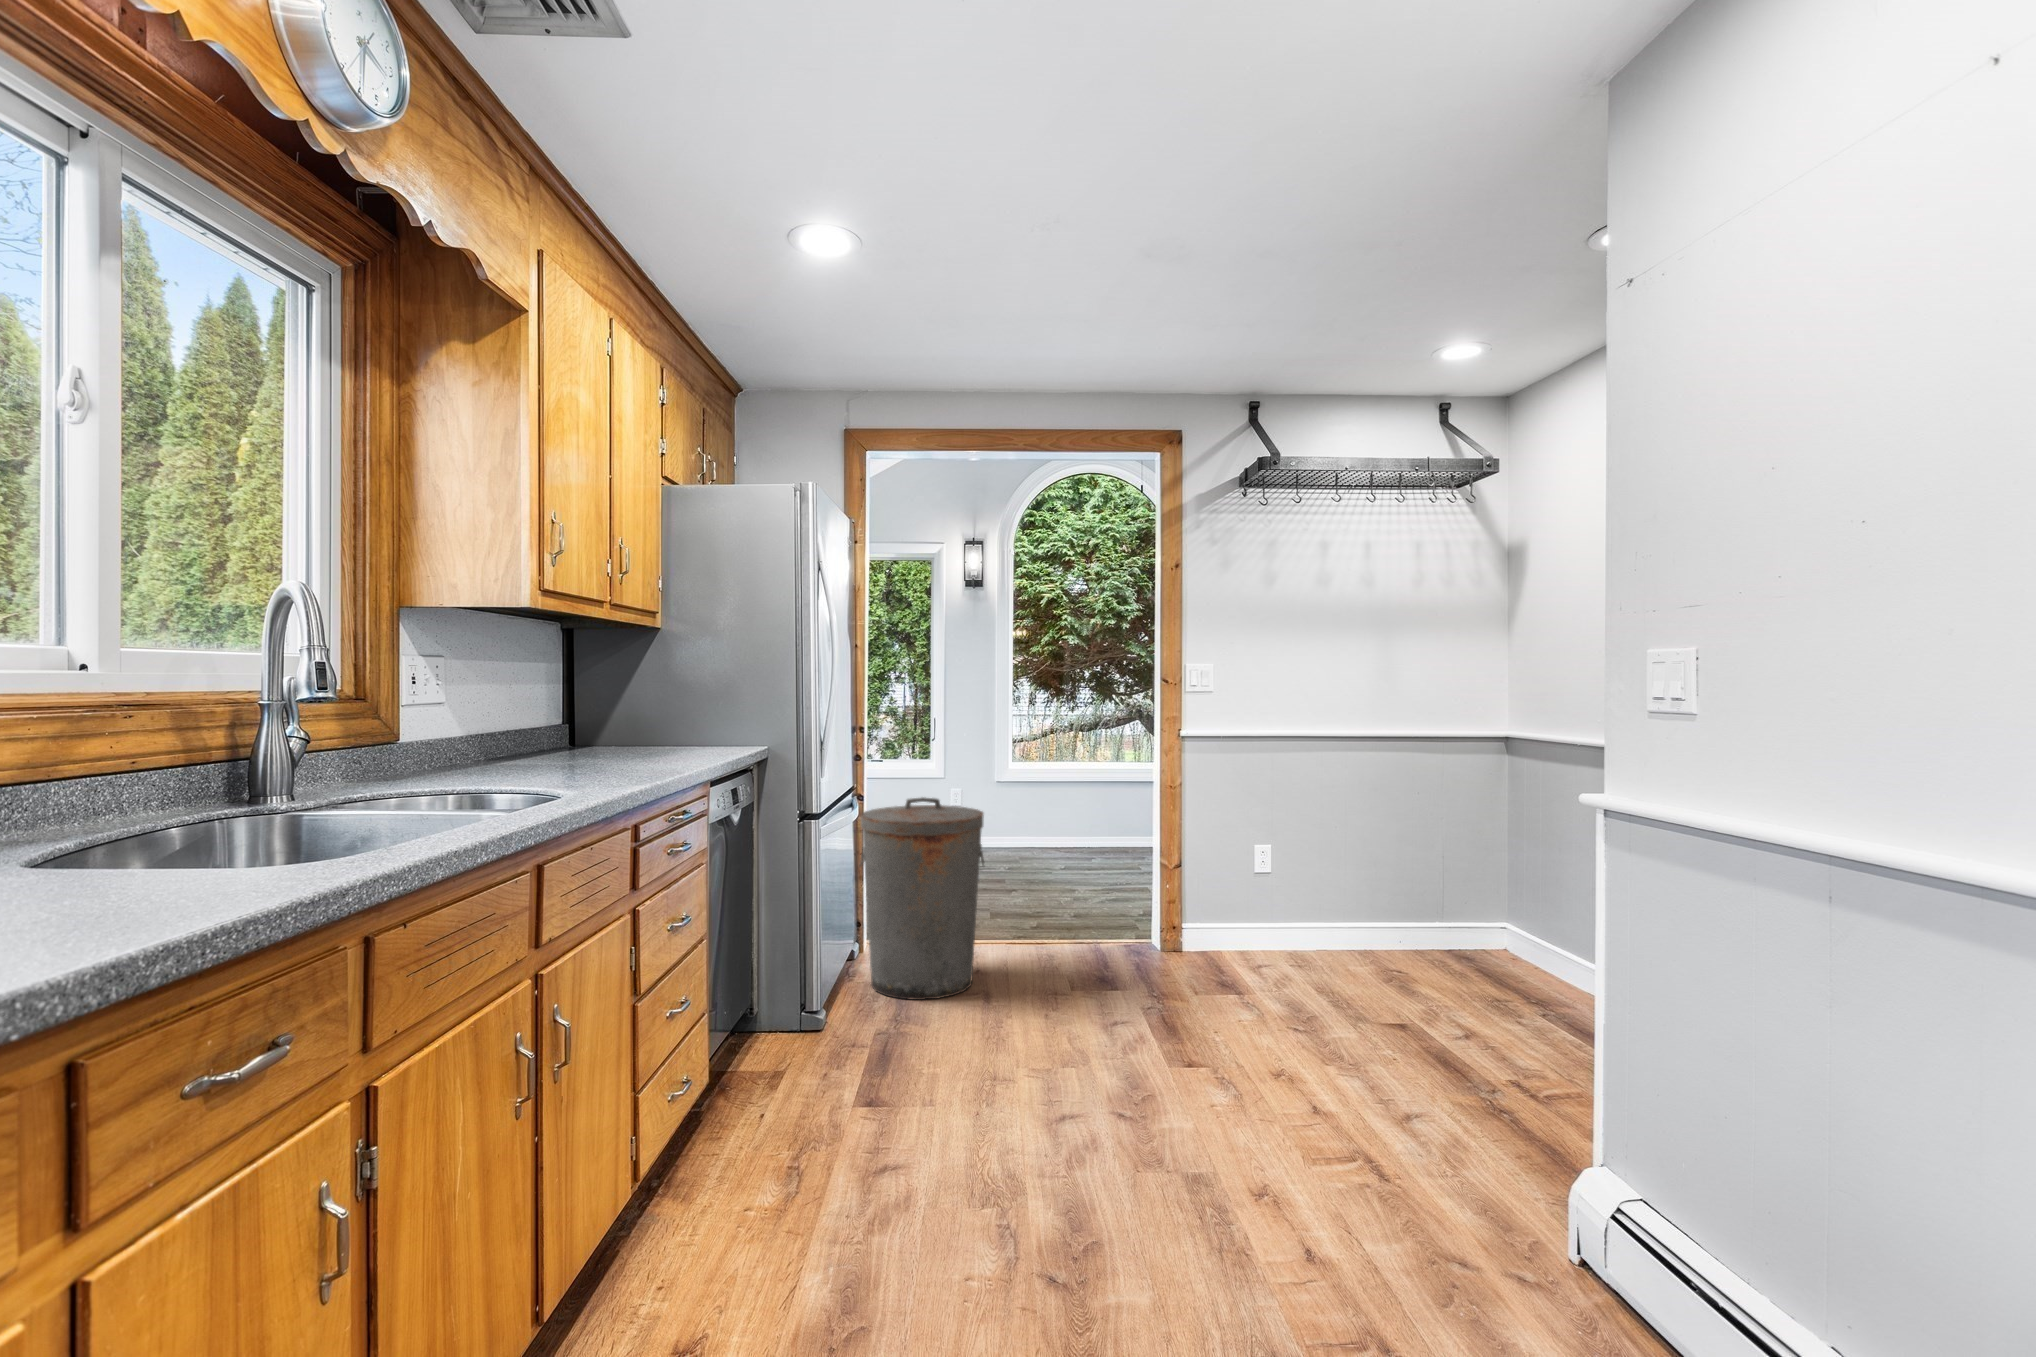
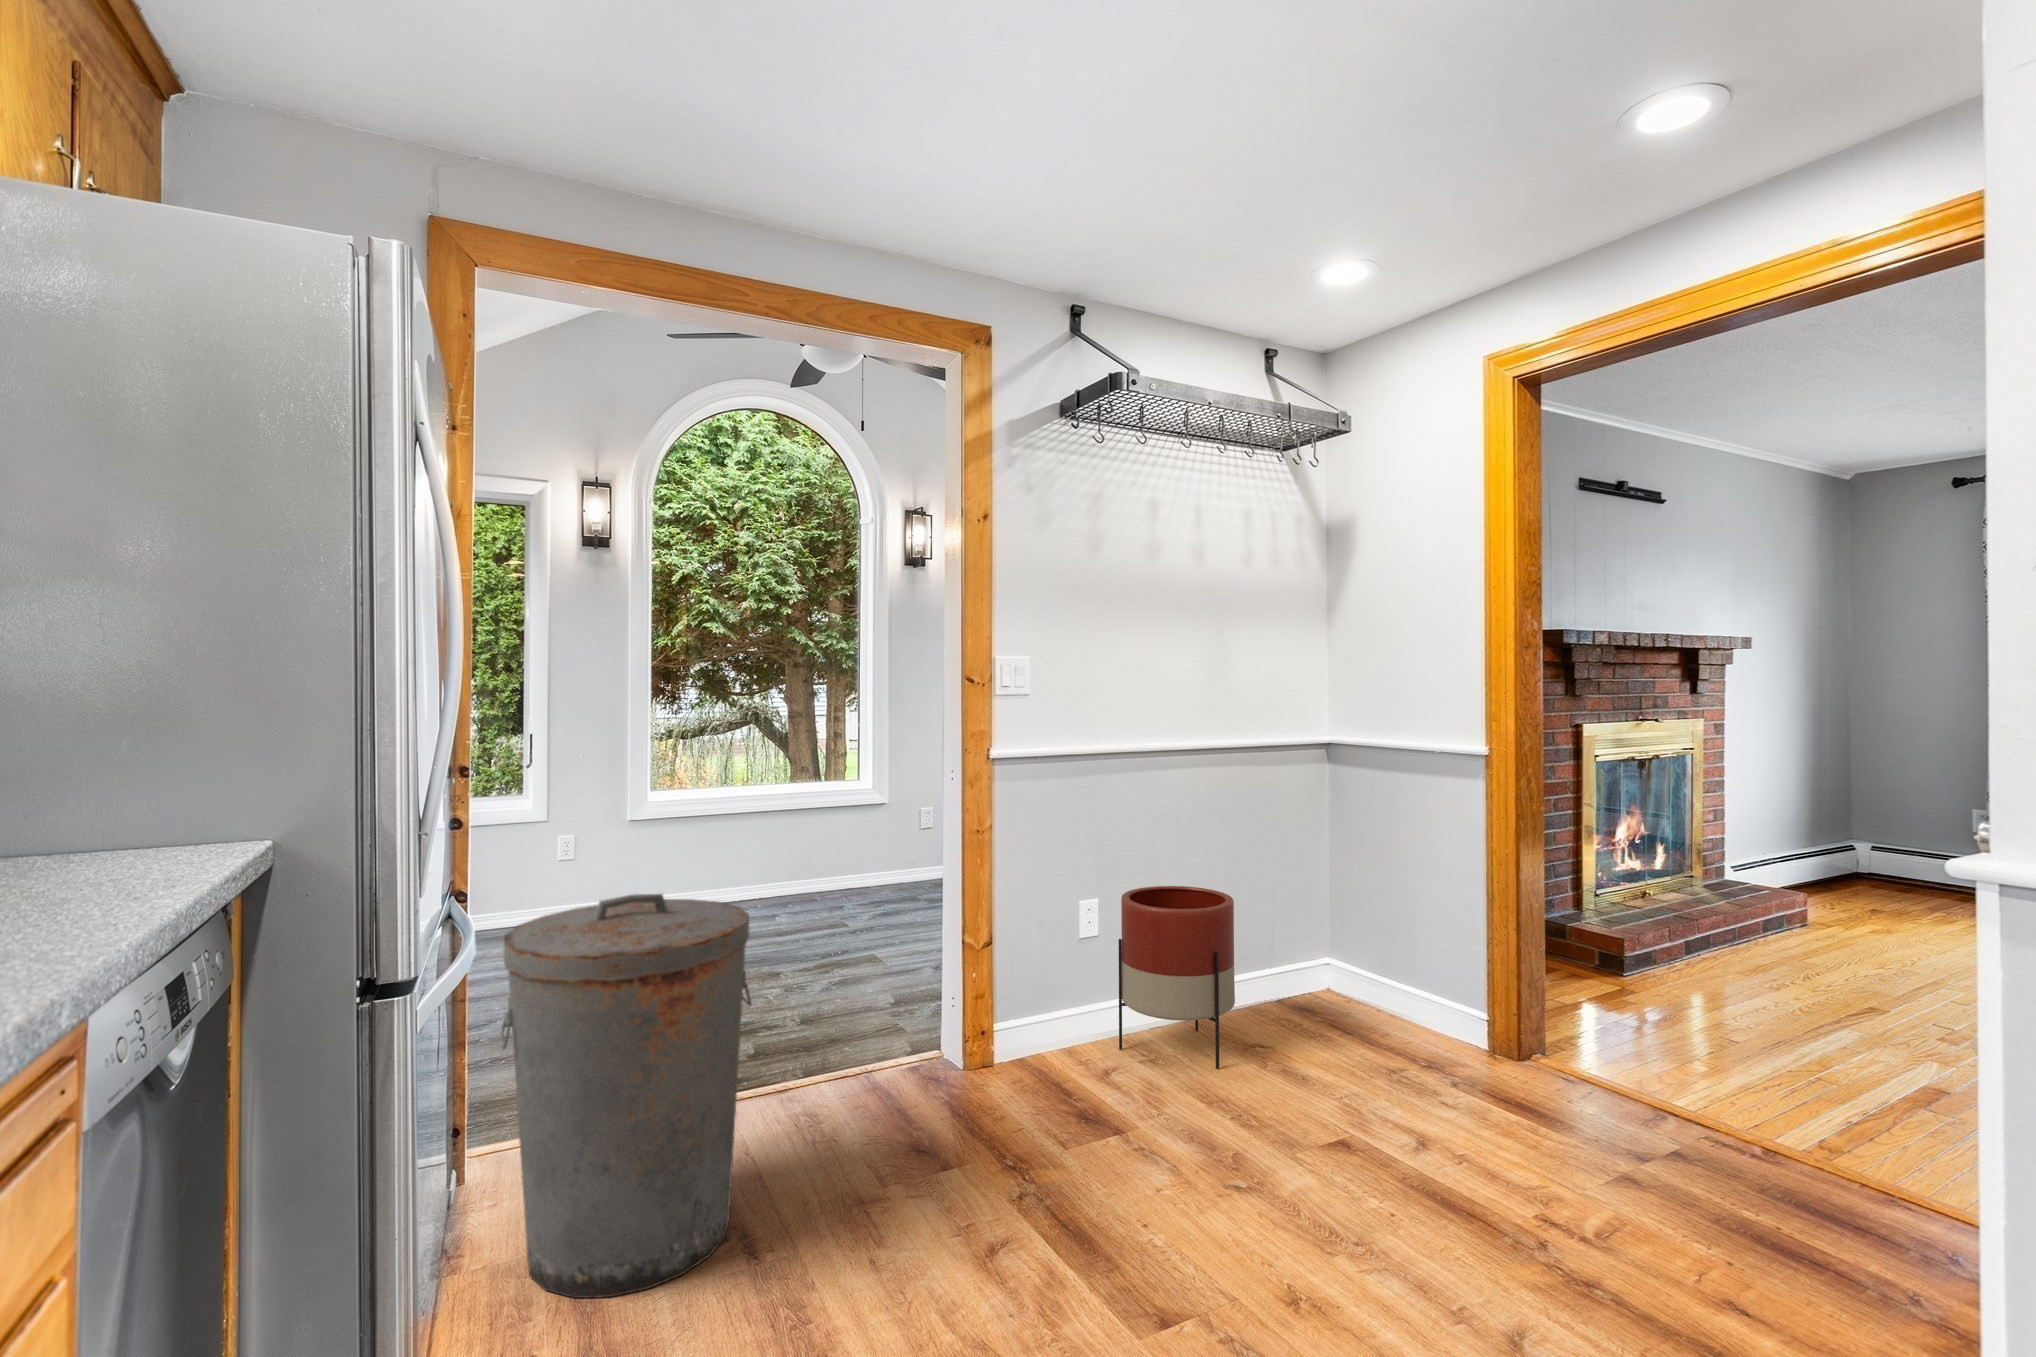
planter: none [1278,841,1369,978] -> present [1119,886,1235,1069]

